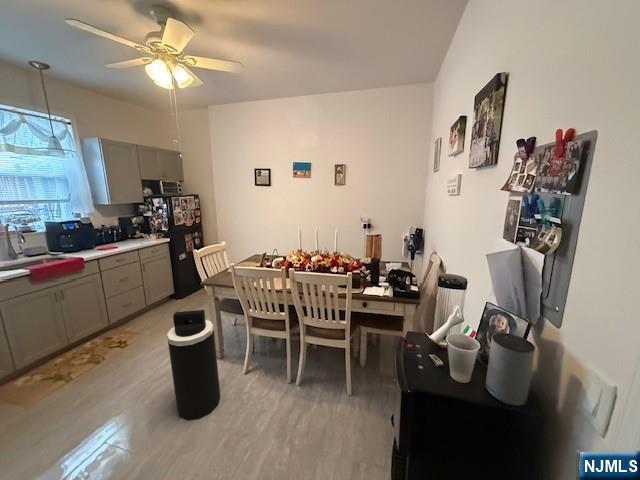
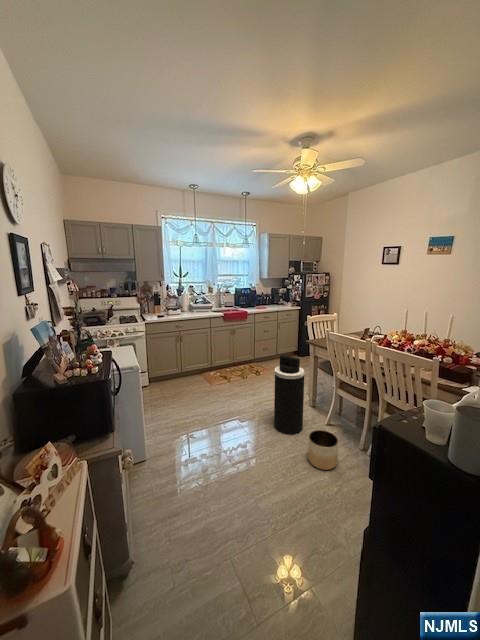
planter: none [241,387,278,441] -> present [308,430,338,470]

